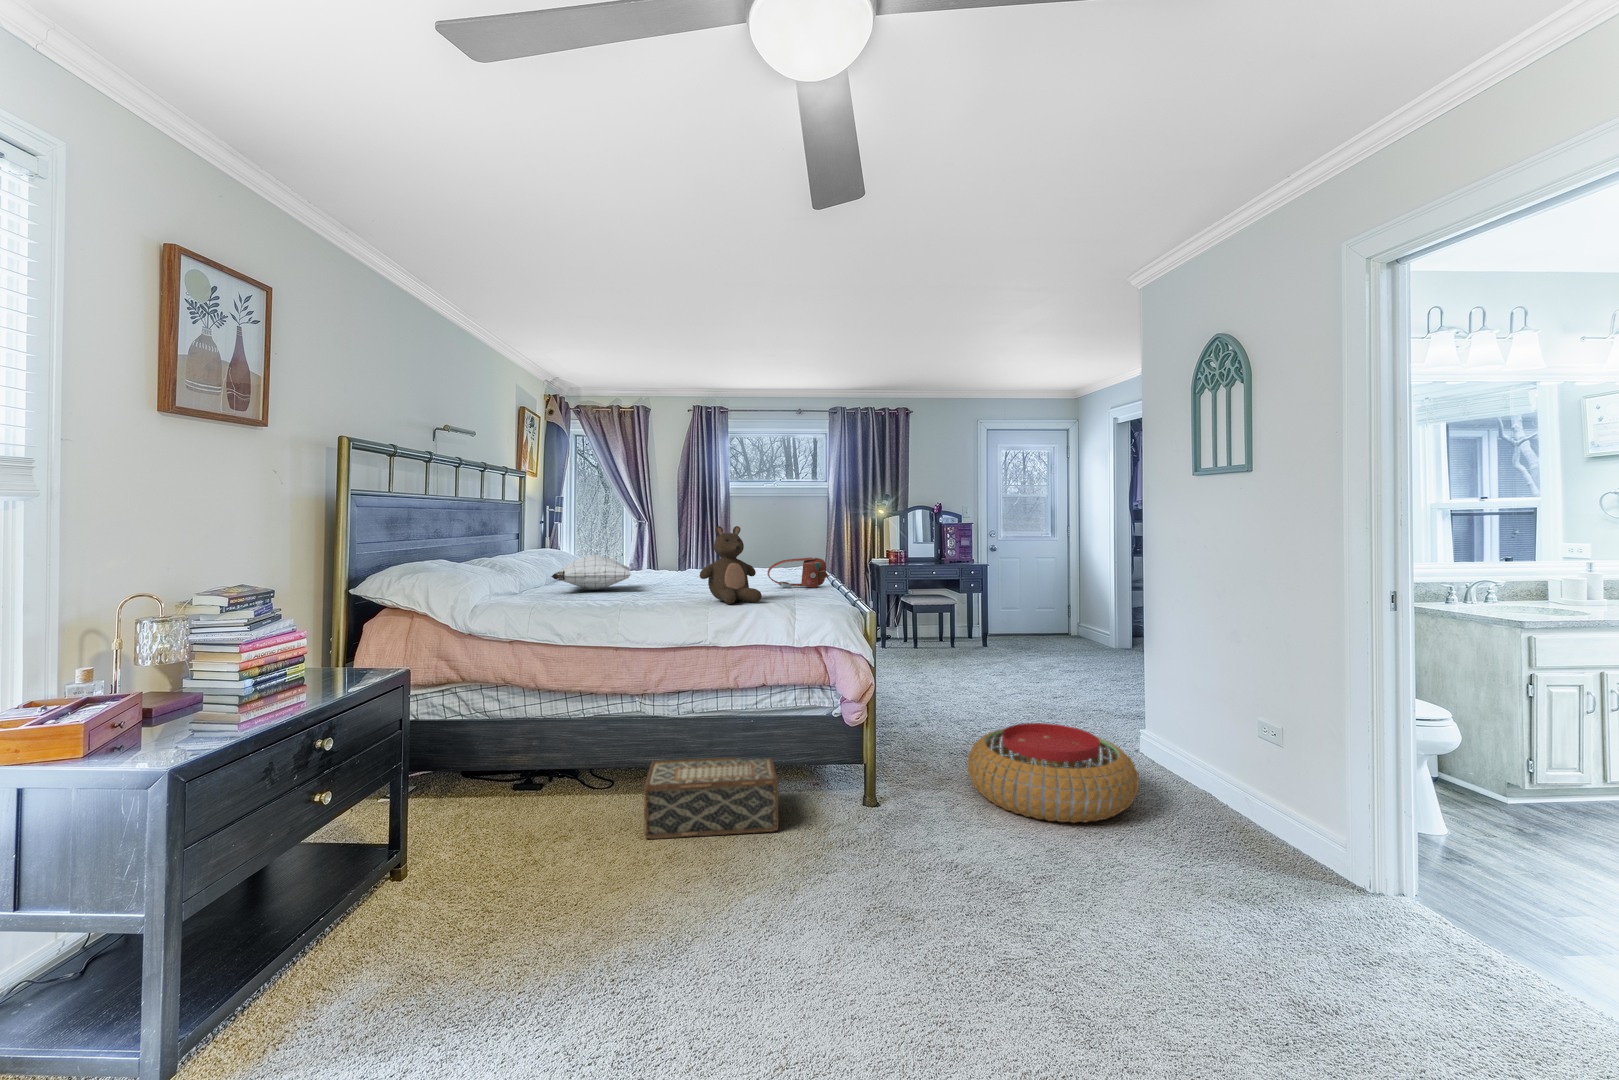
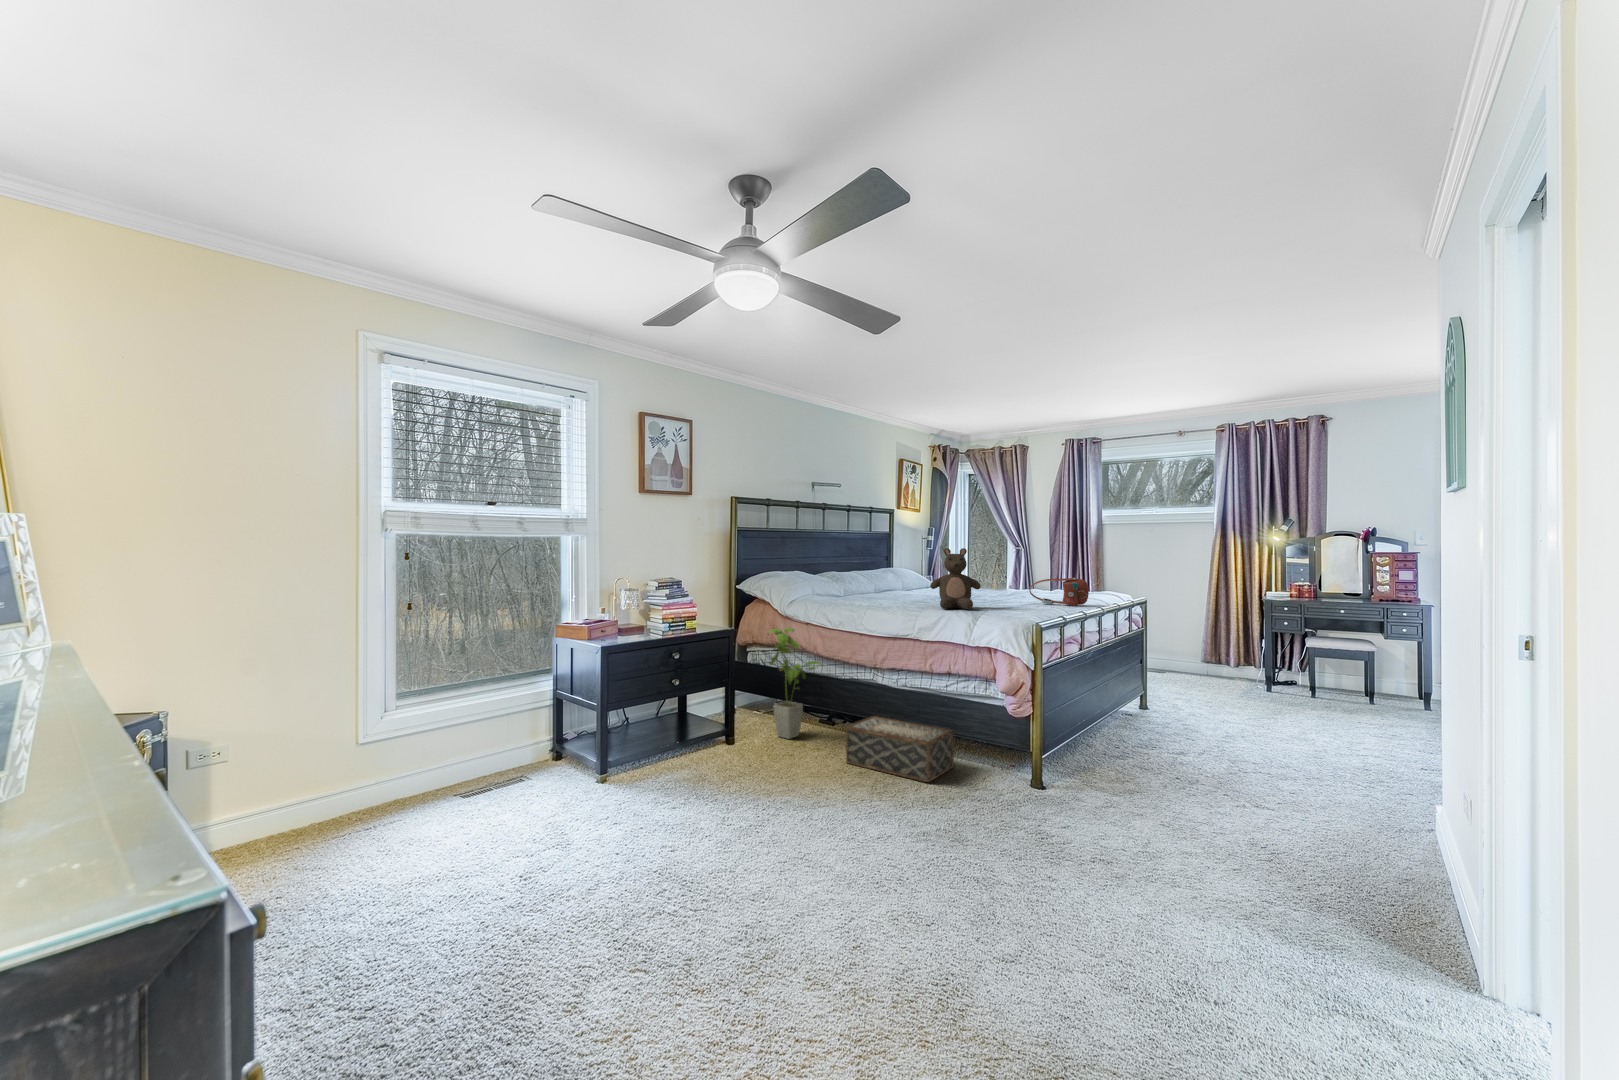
pillow: present [551,555,631,590] -> none [862,570,932,596]
house plant: none [469,654,570,830] -> present [769,628,823,739]
pouf: present [967,723,1139,823] -> none [1126,756,1330,868]

